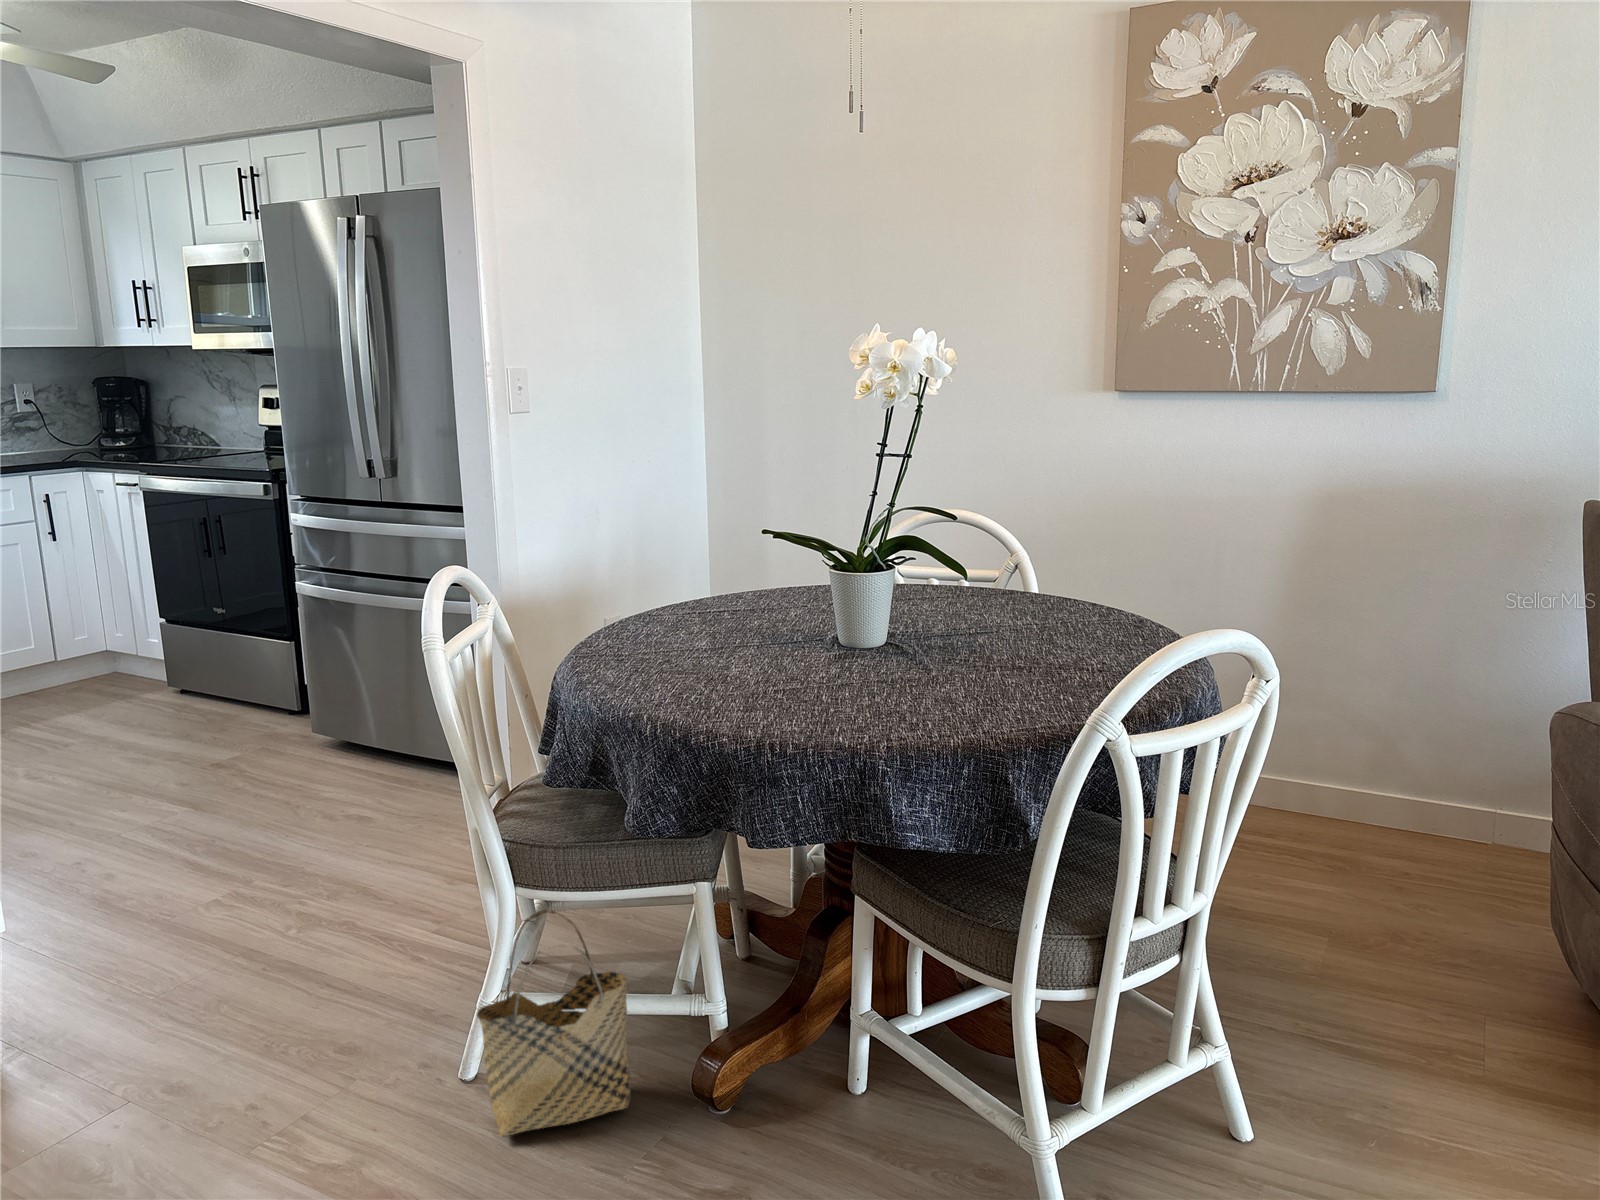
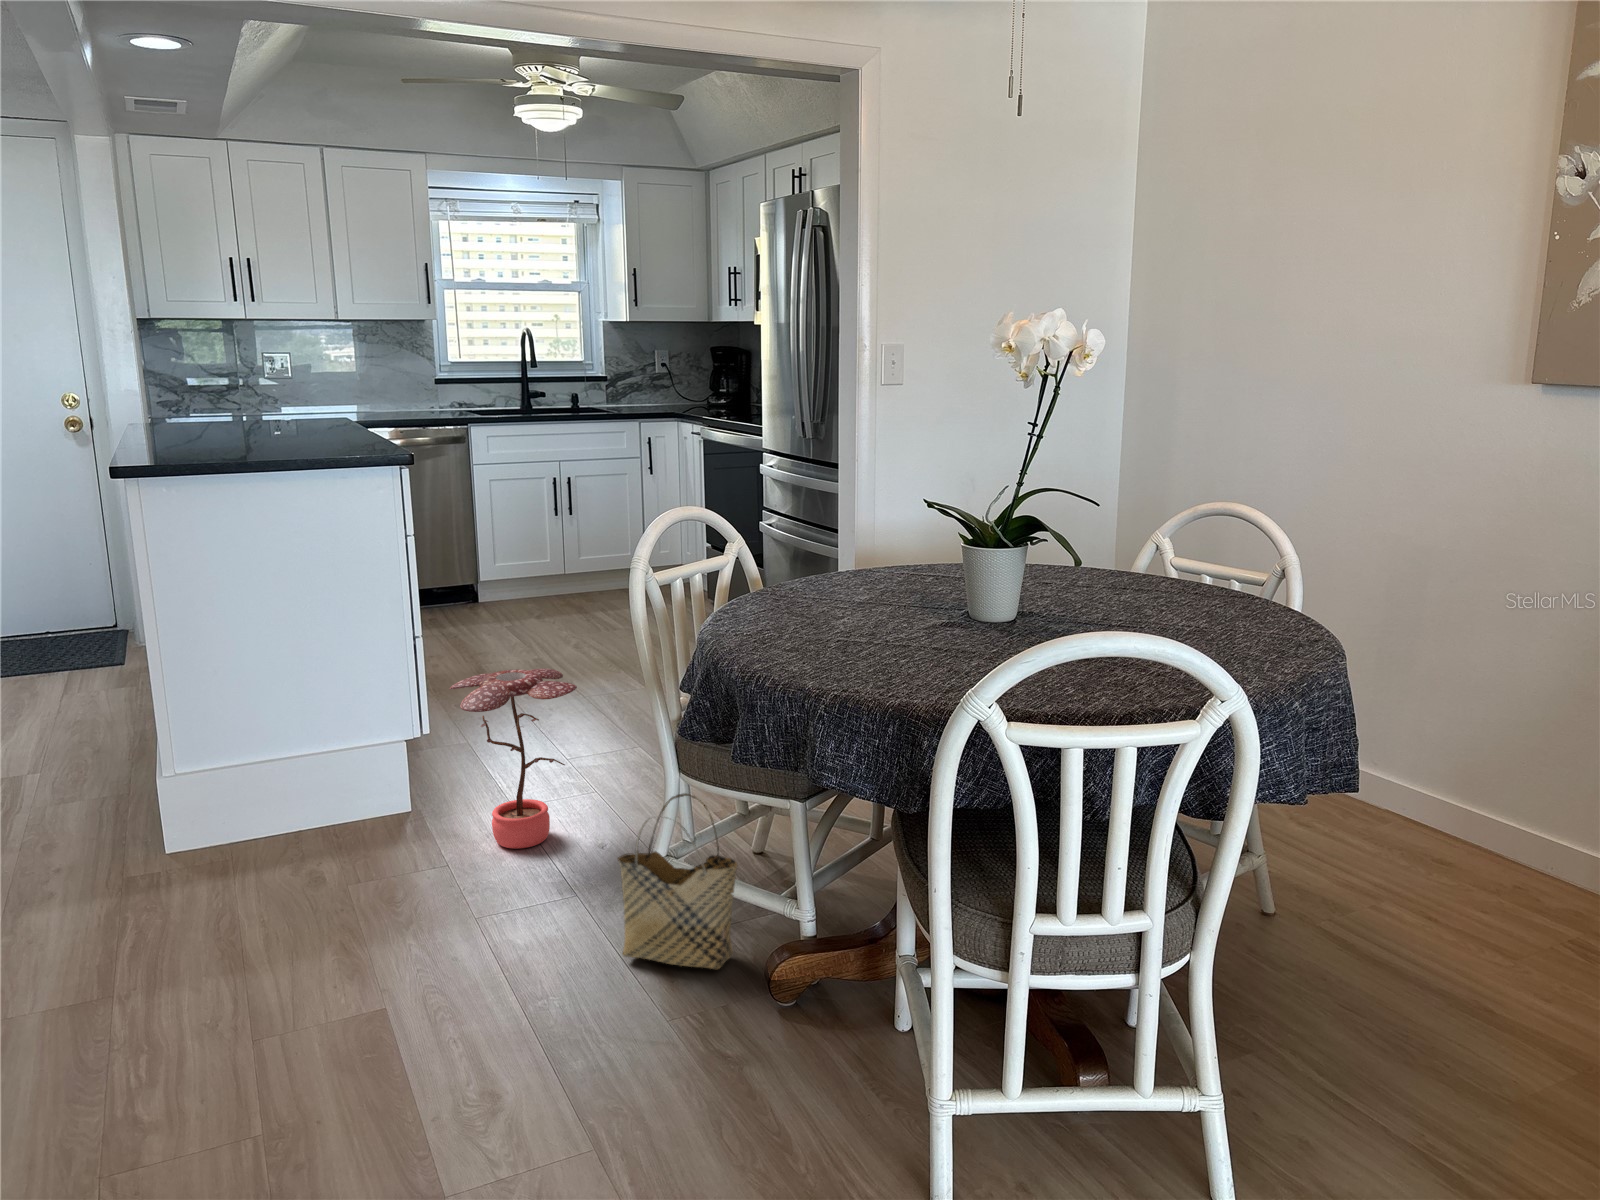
potted plant: none [63,802,276,1060] -> present [449,669,577,849]

